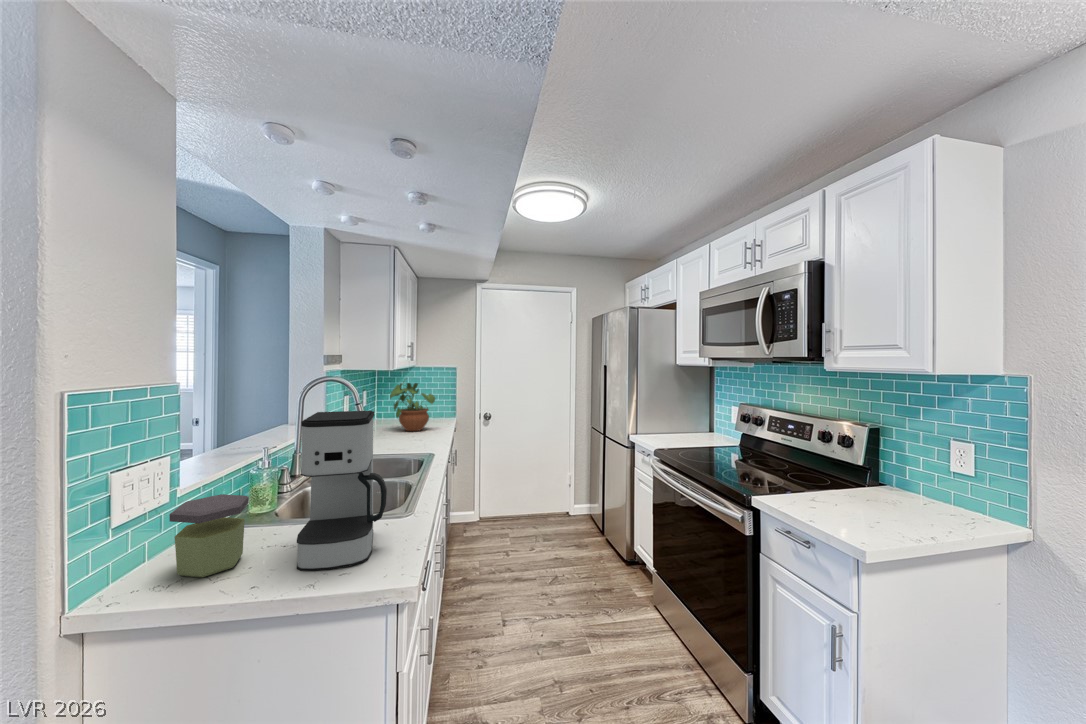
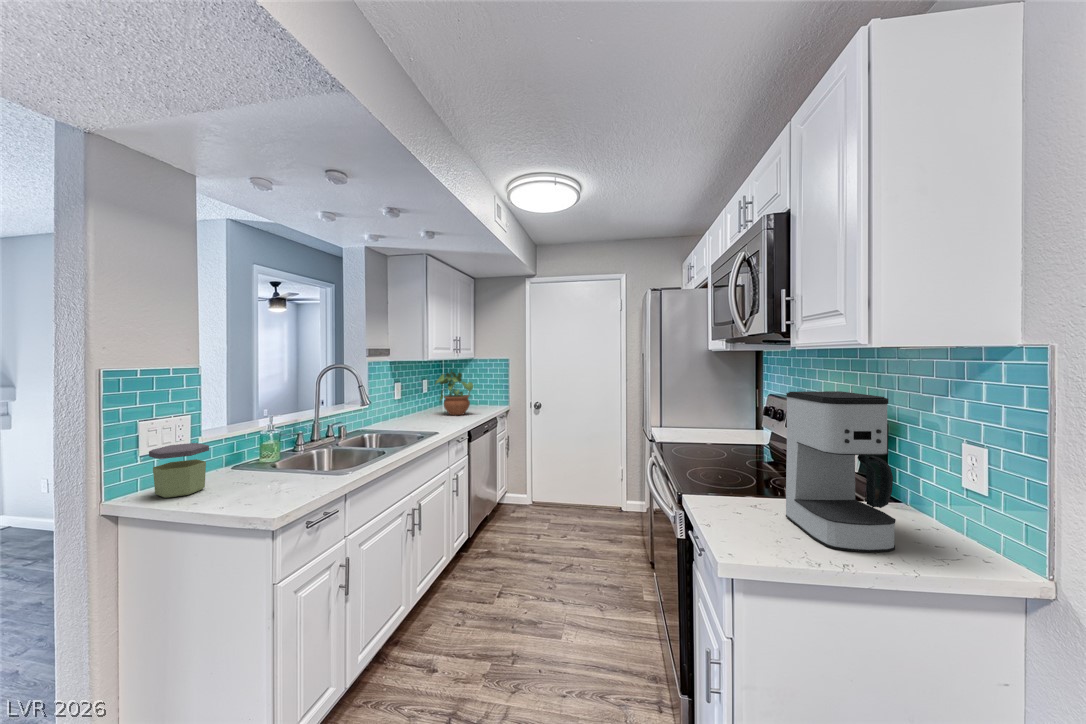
coffee maker: present [297,411,387,571] -> present [786,391,896,552]

